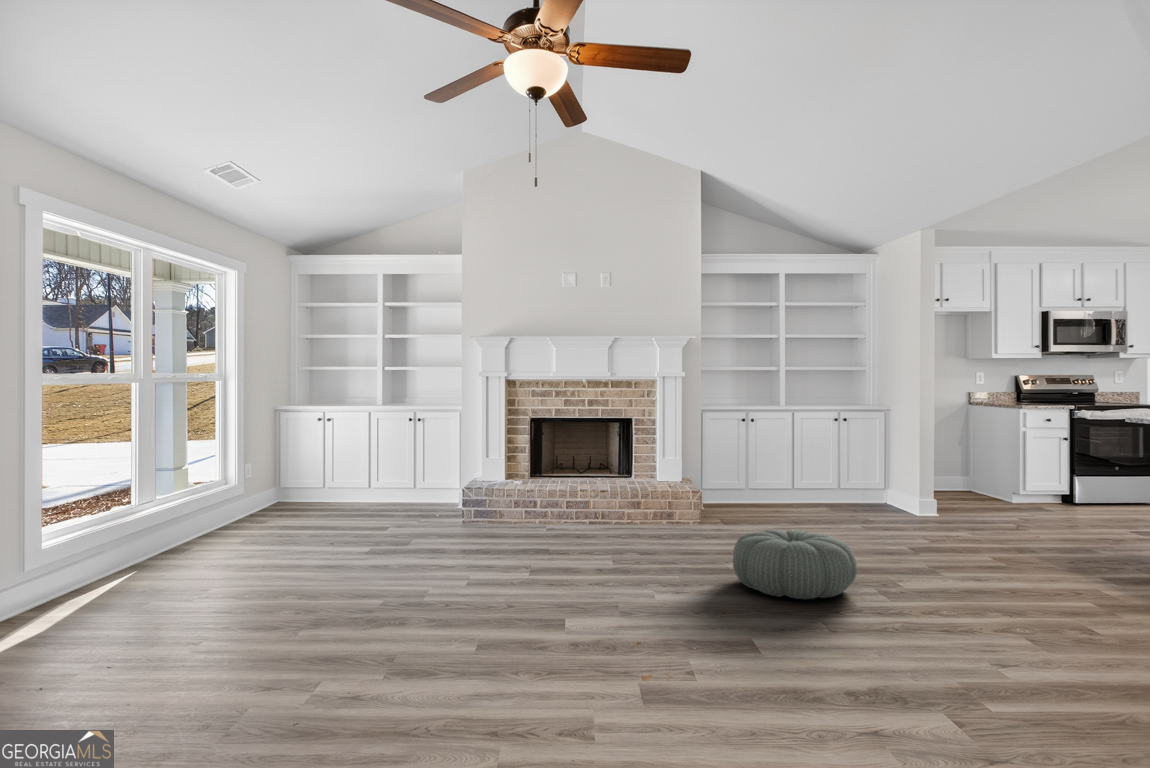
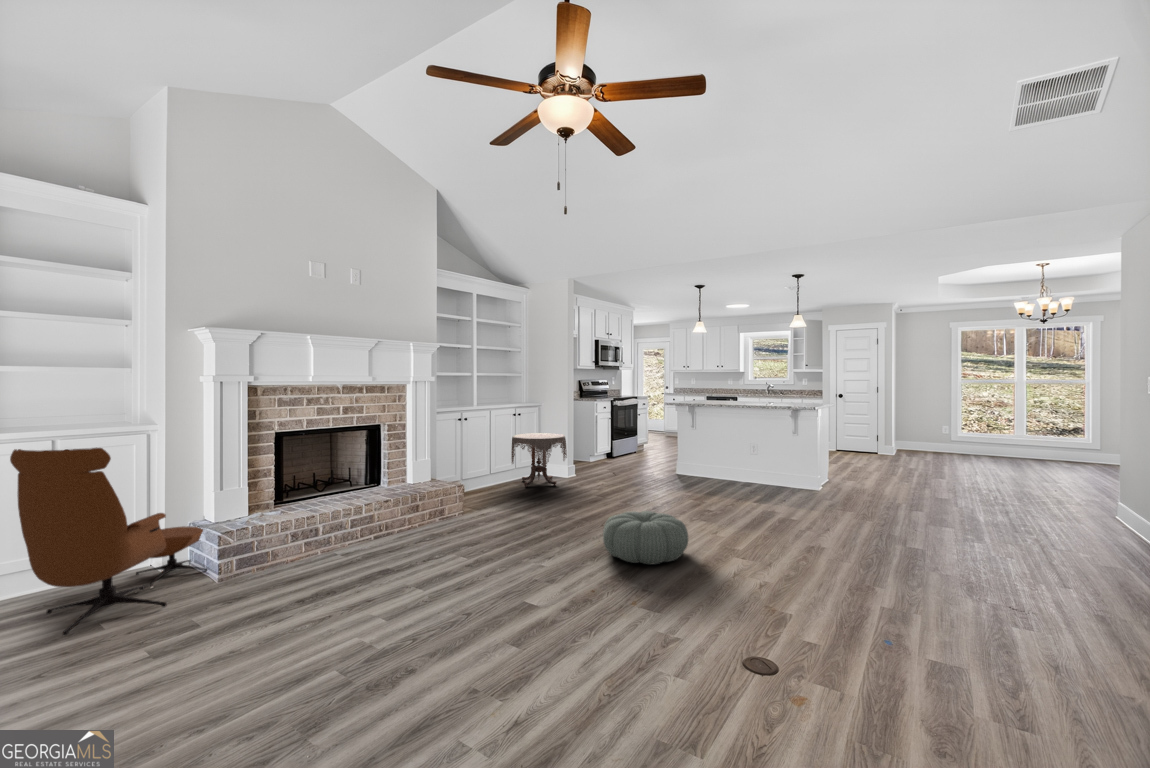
lounge chair: none [343,413,475,531] -> present [10,448,207,636]
side table: none [817,444,899,516] -> present [511,433,567,487]

